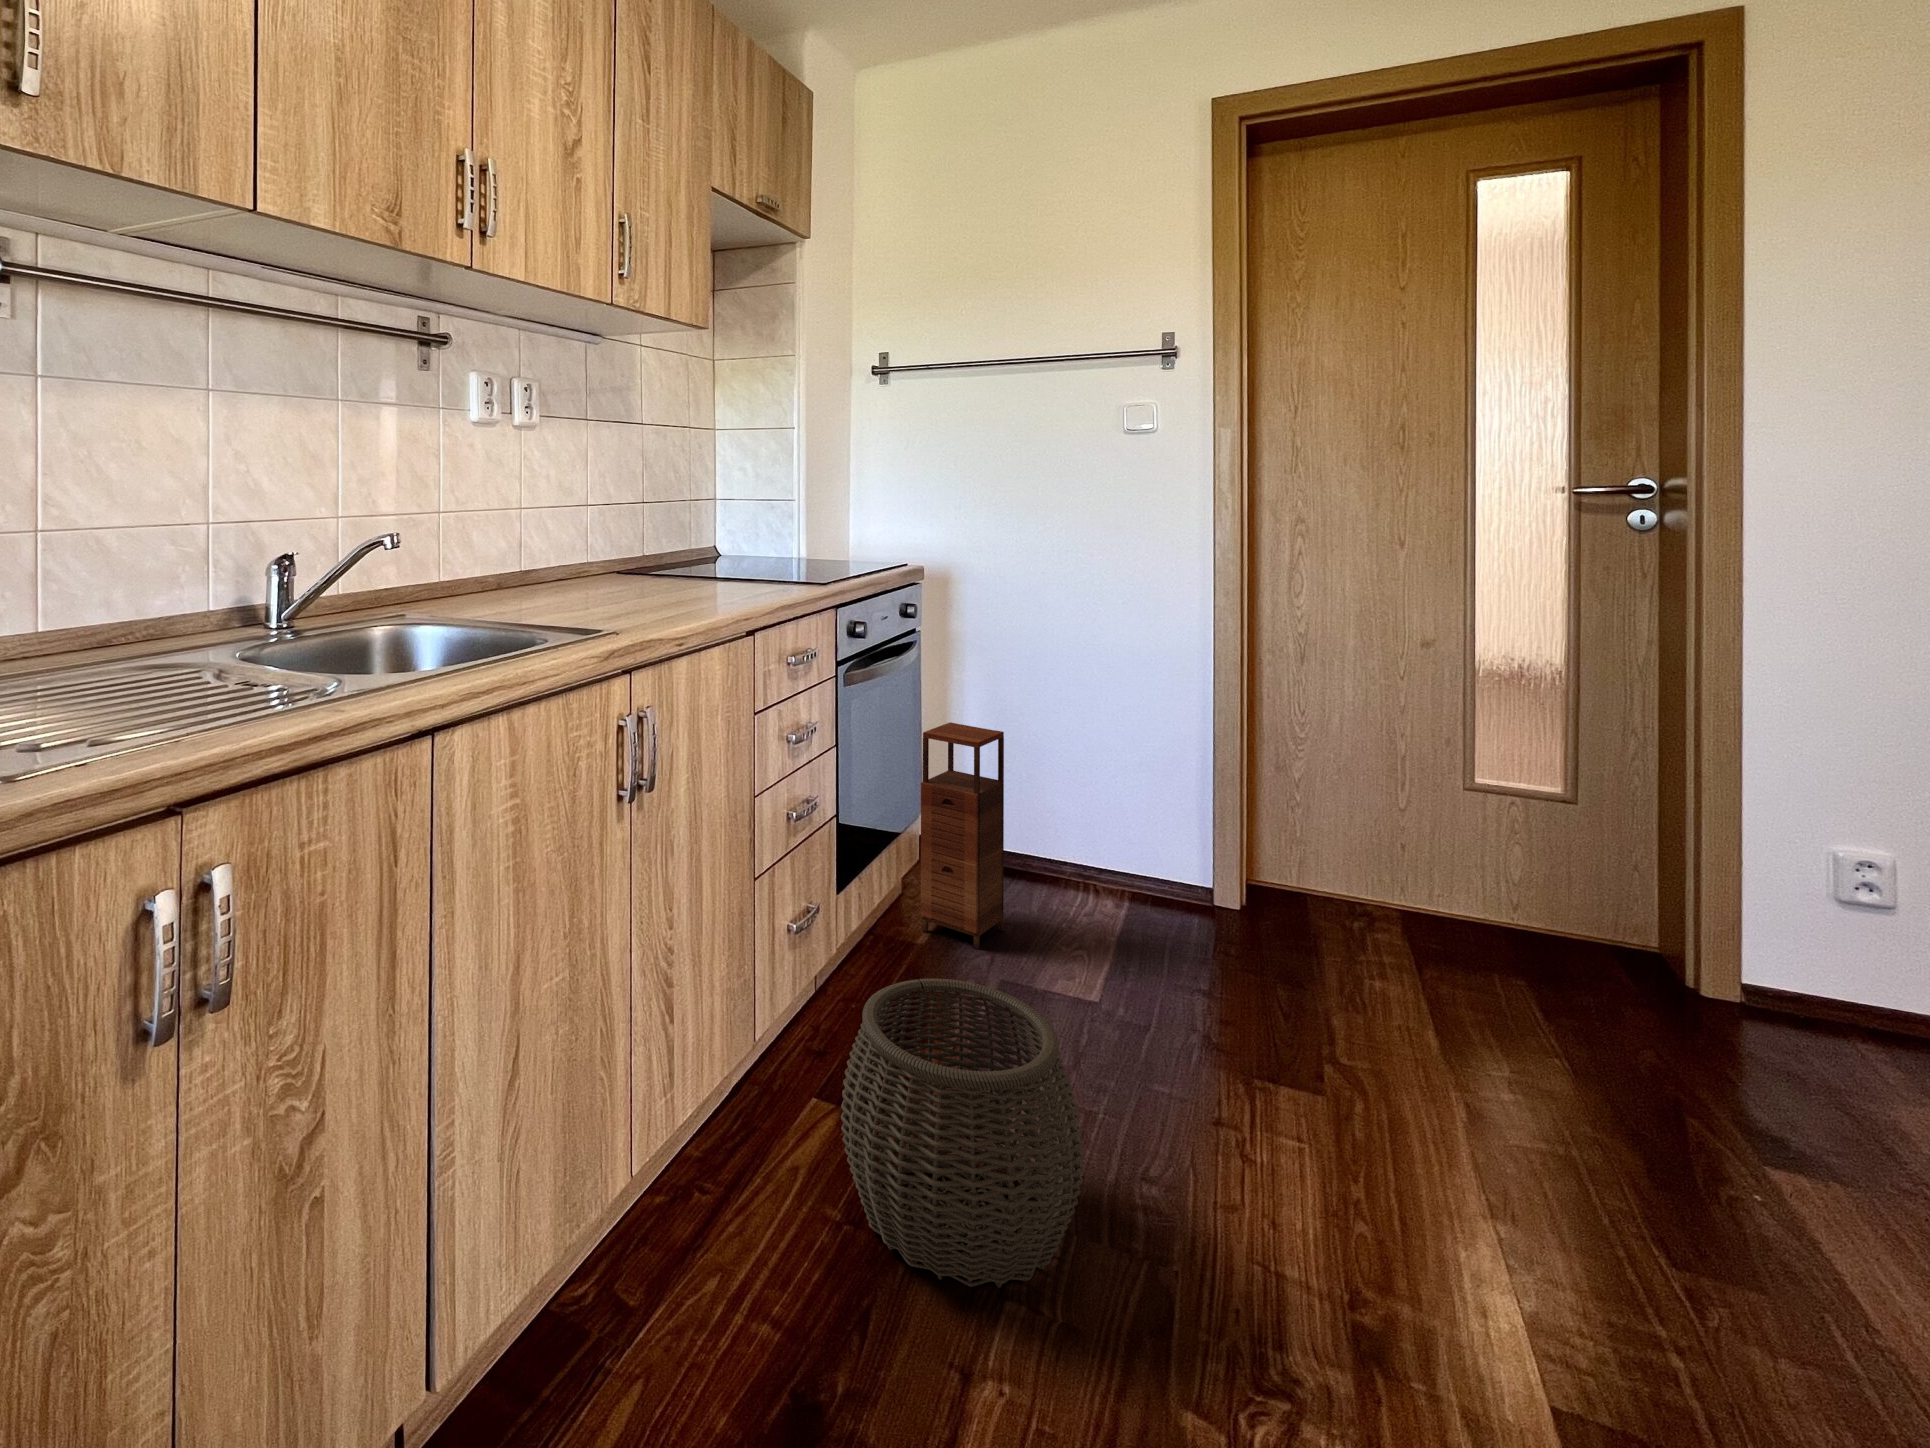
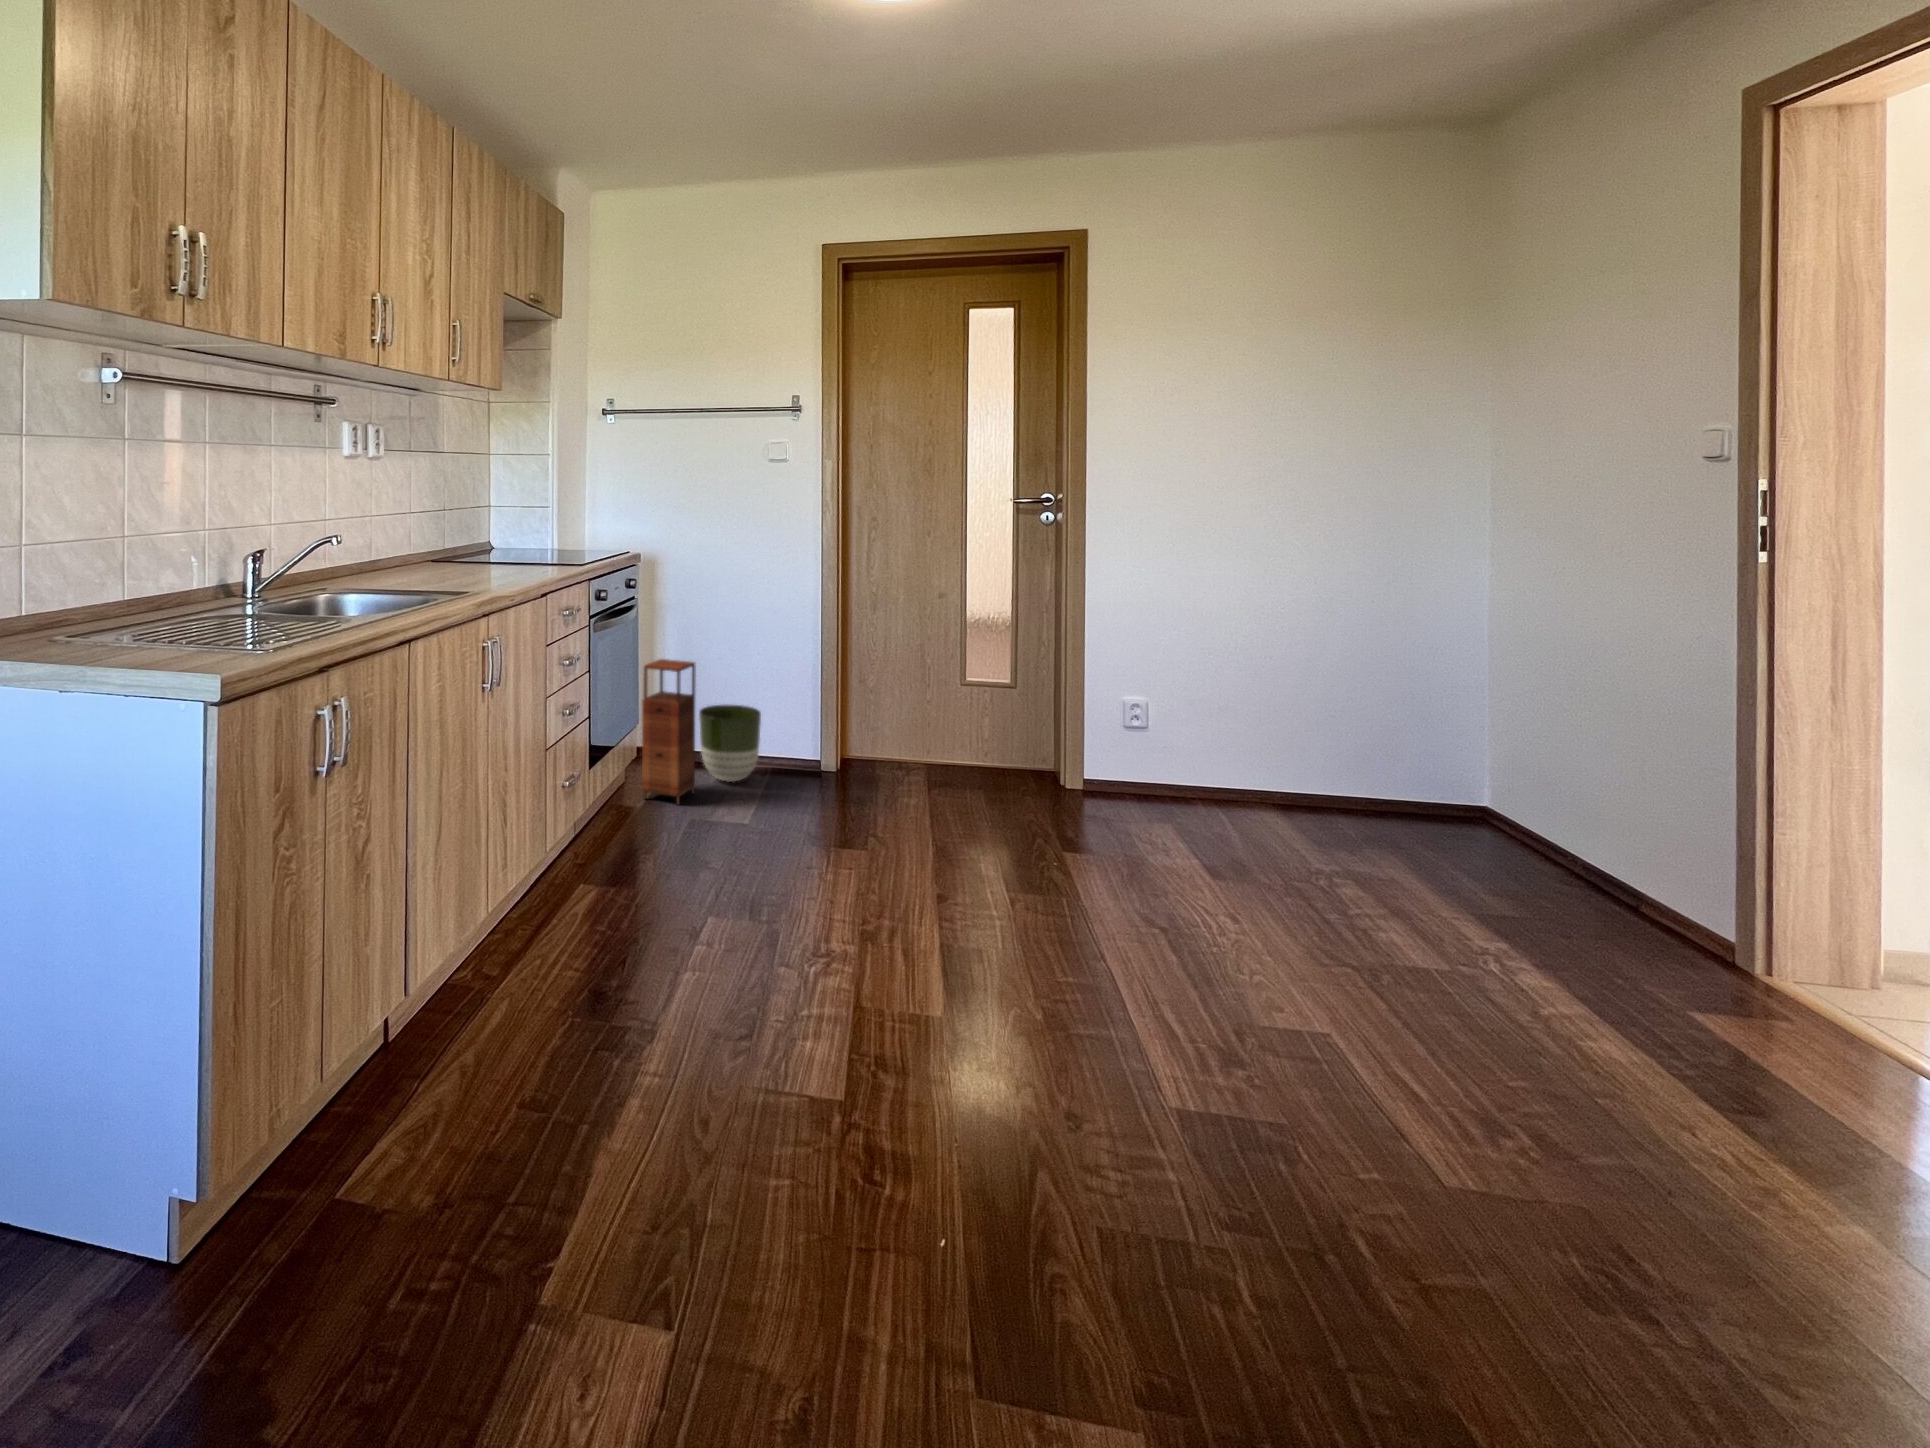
planter: none [1010,793,1109,913] -> present [699,705,761,782]
woven basket: present [841,979,1083,1288] -> none [603,794,735,947]

